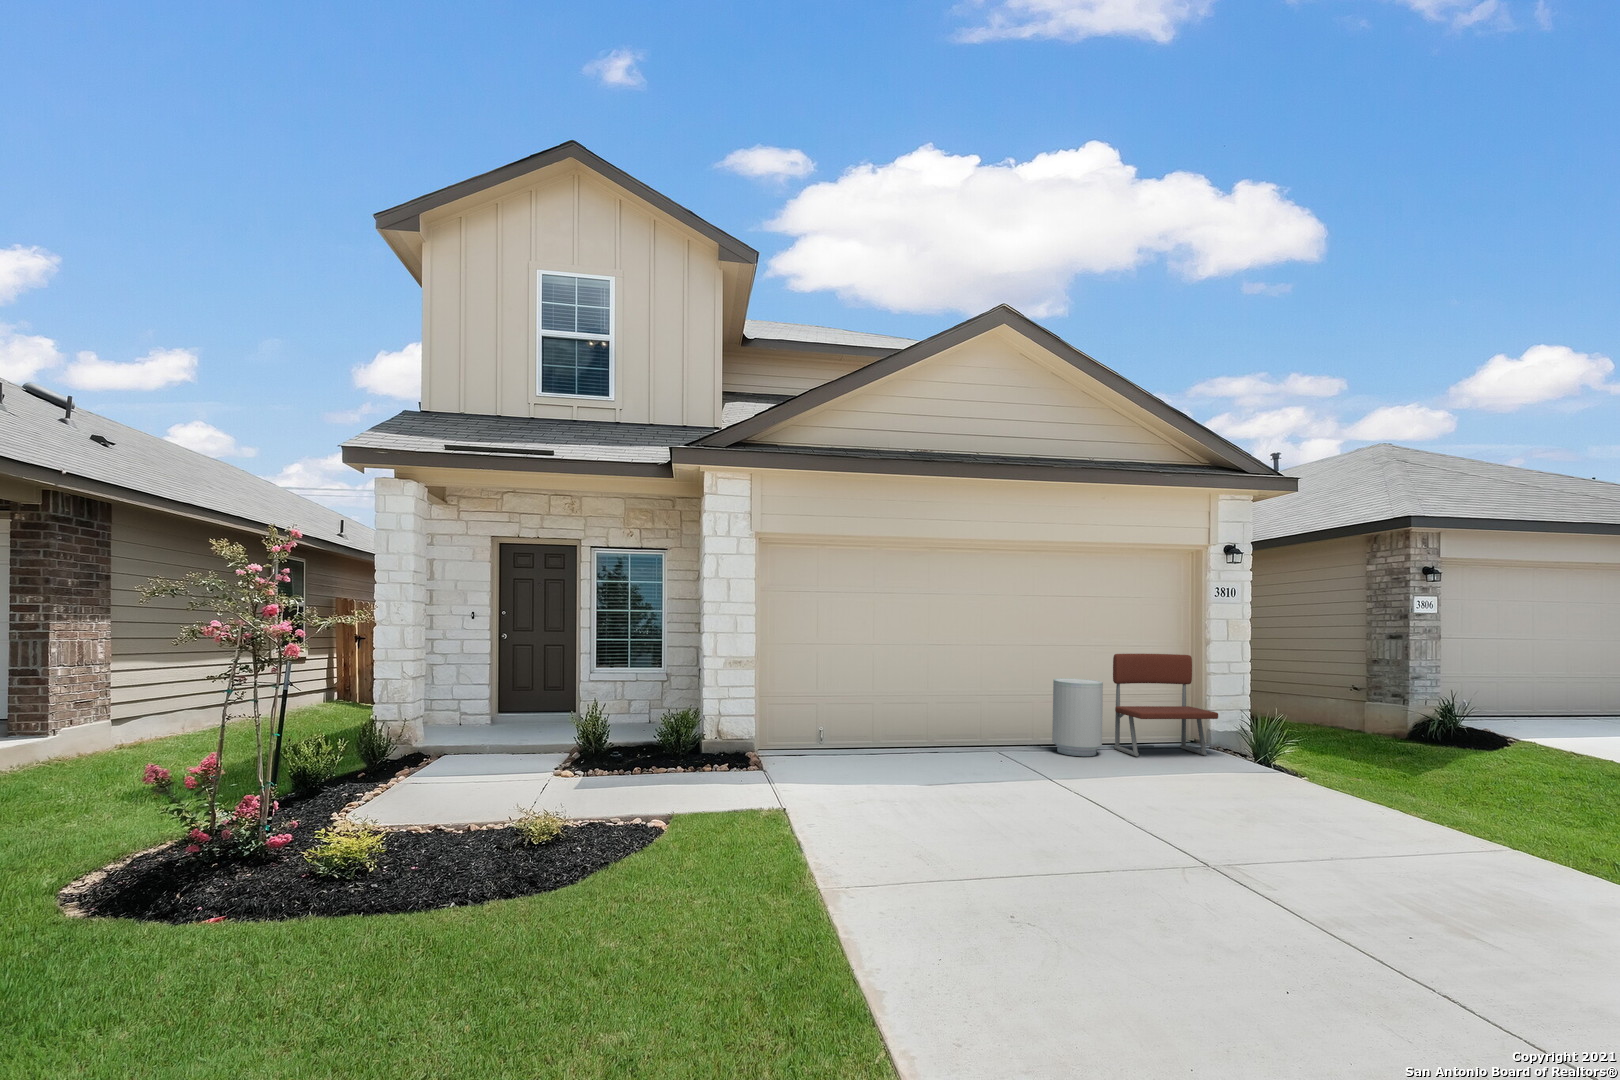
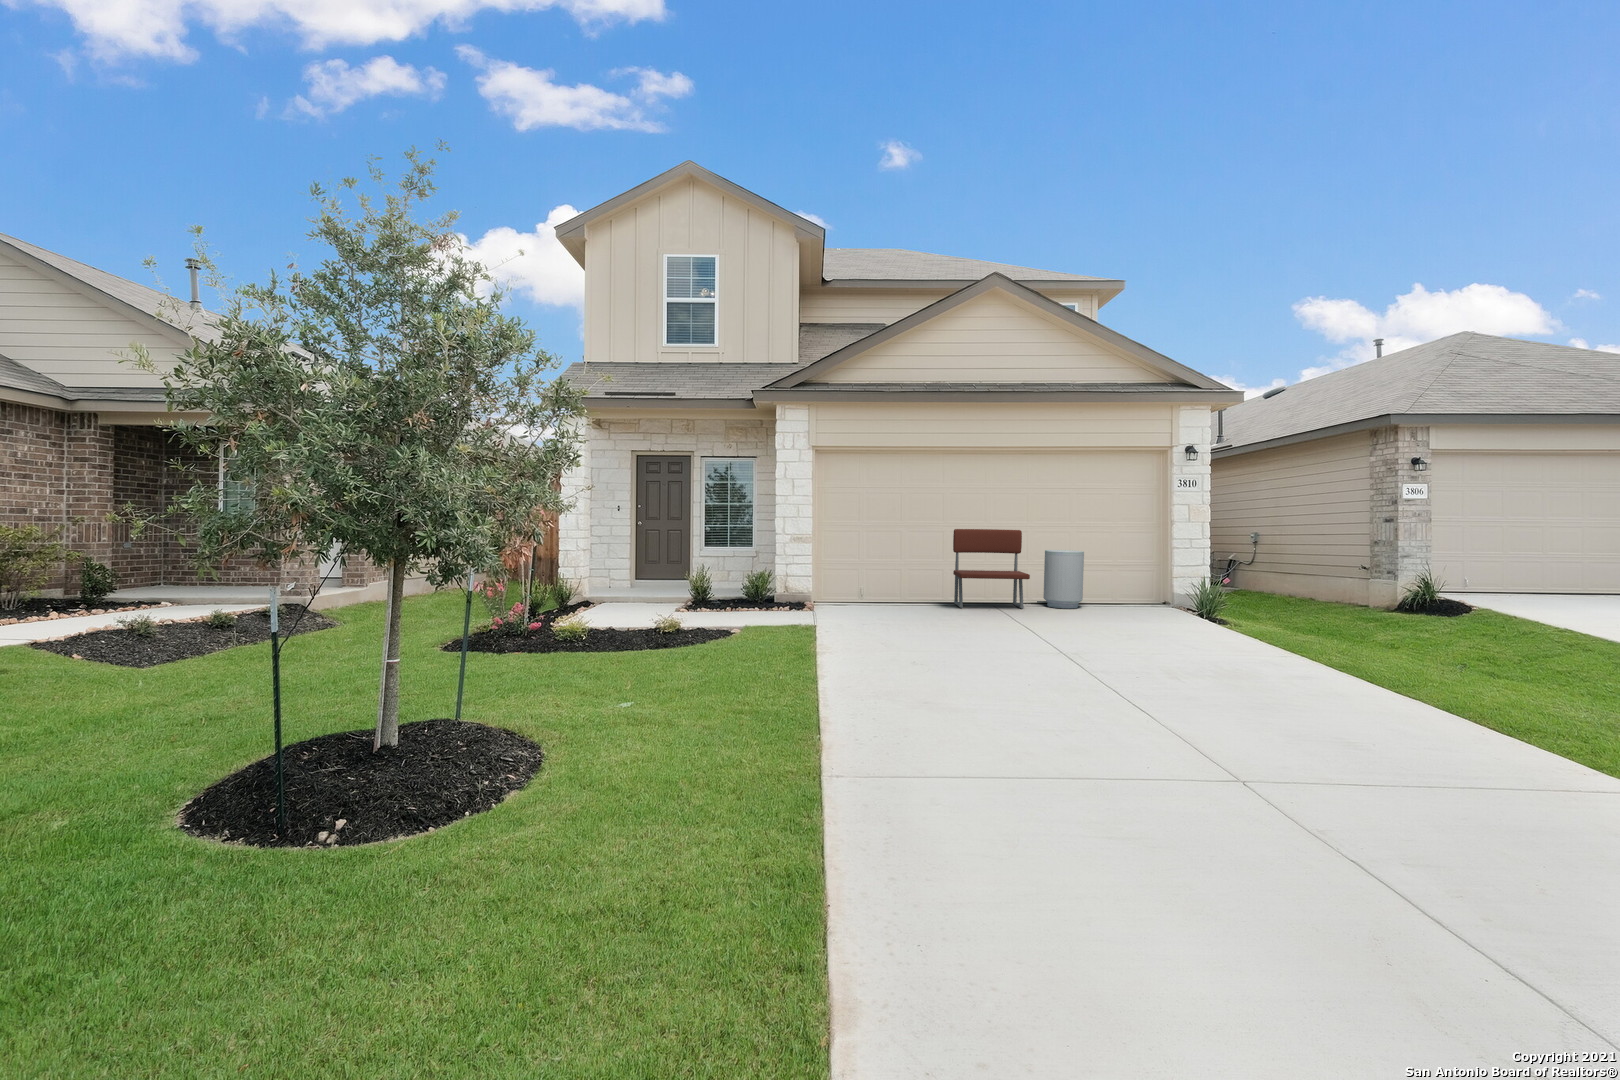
bench: present [1113,654,1218,757] -> present [953,529,1030,609]

